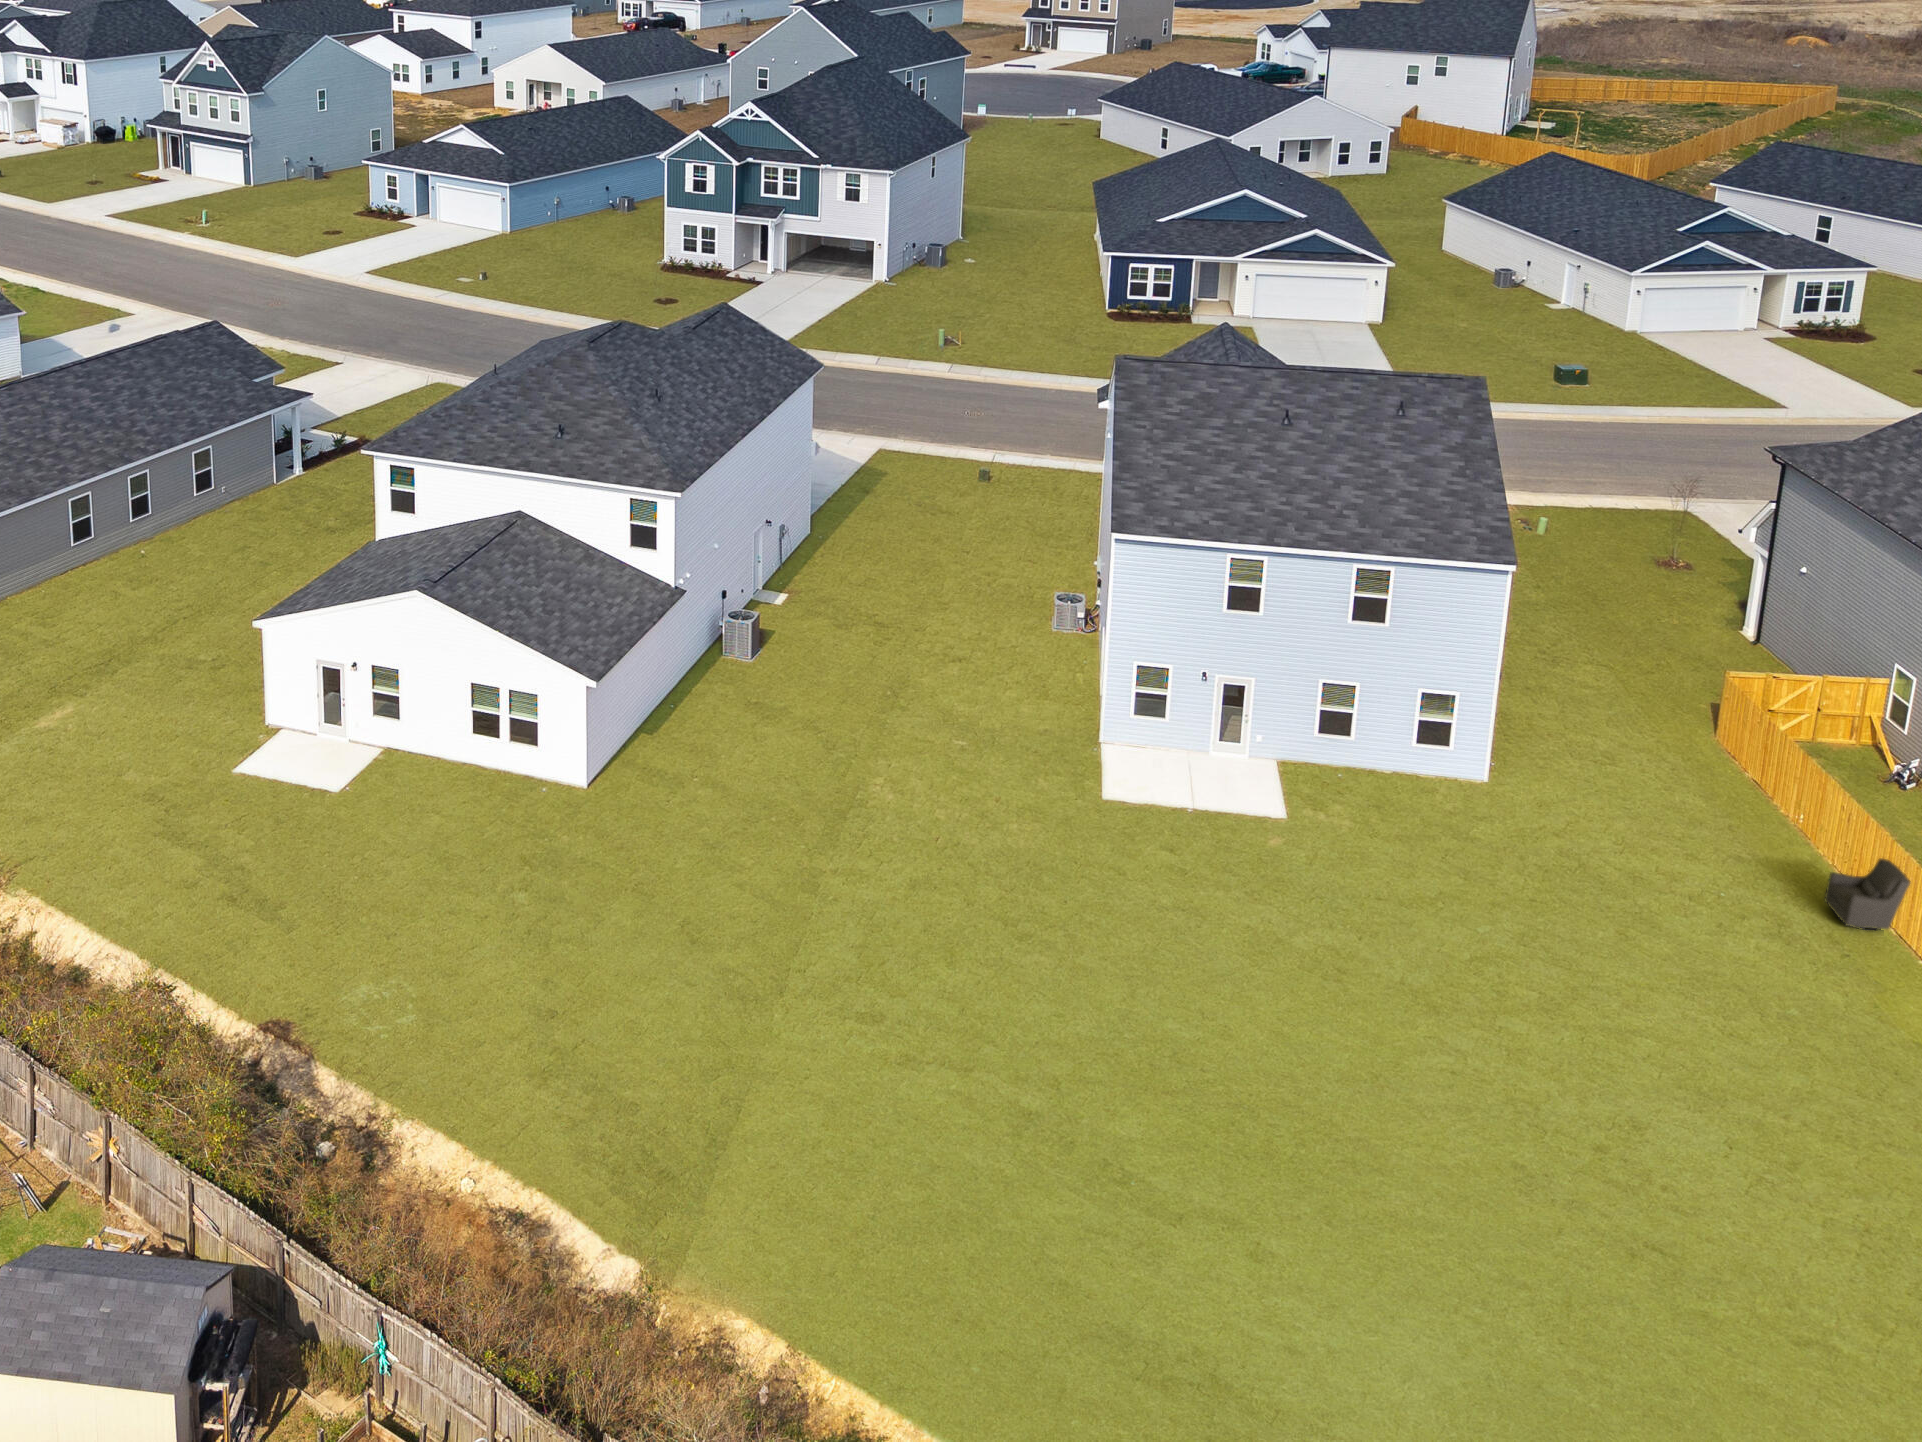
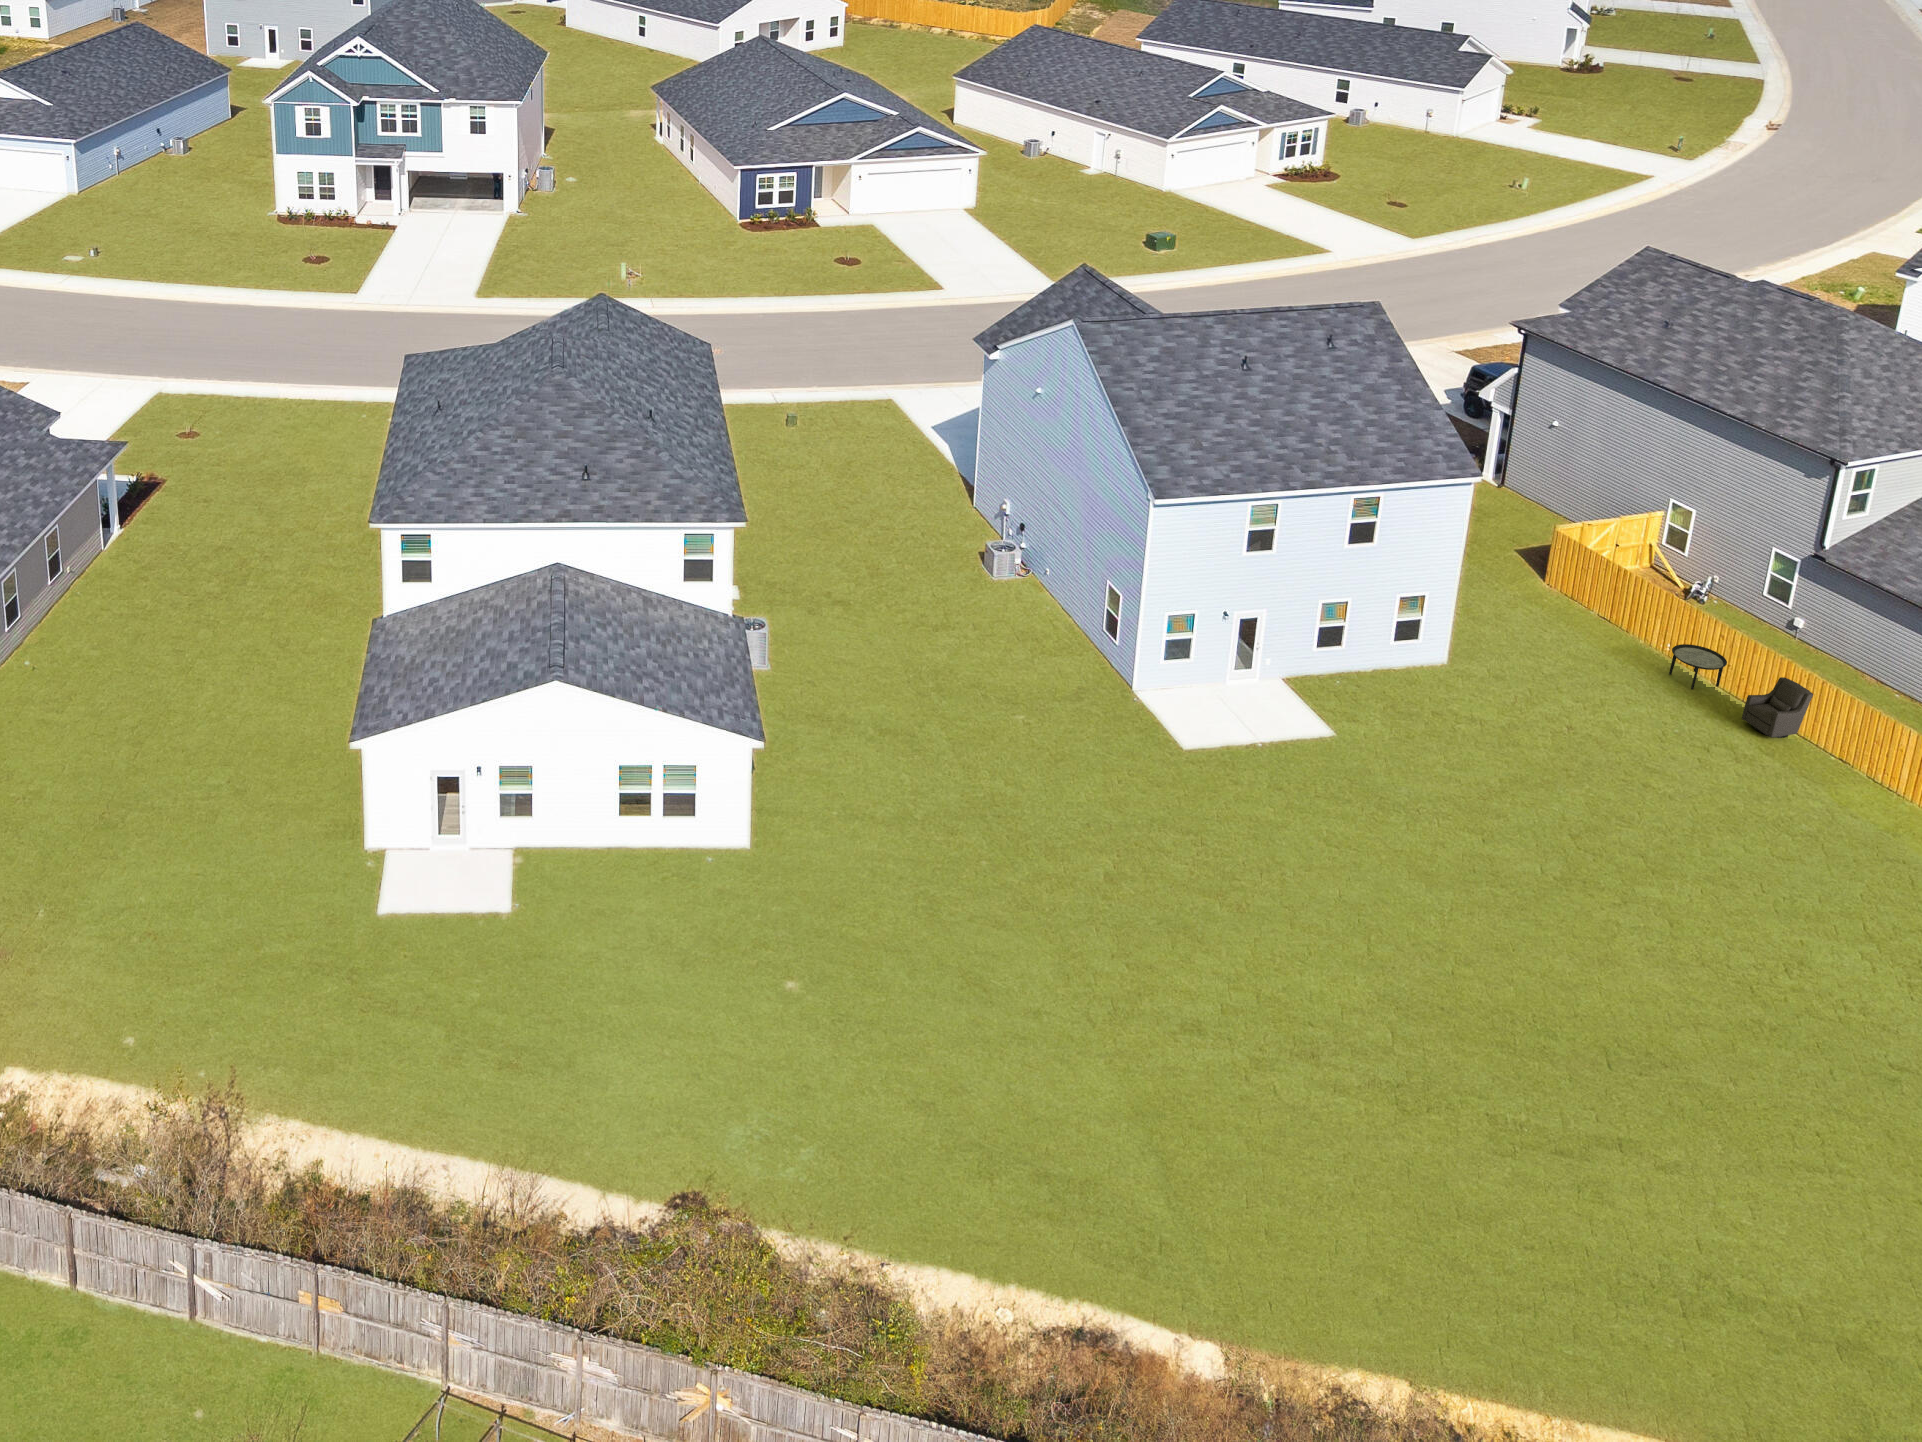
round table: none [1772,809,1842,867] -> present [1669,644,1727,690]

